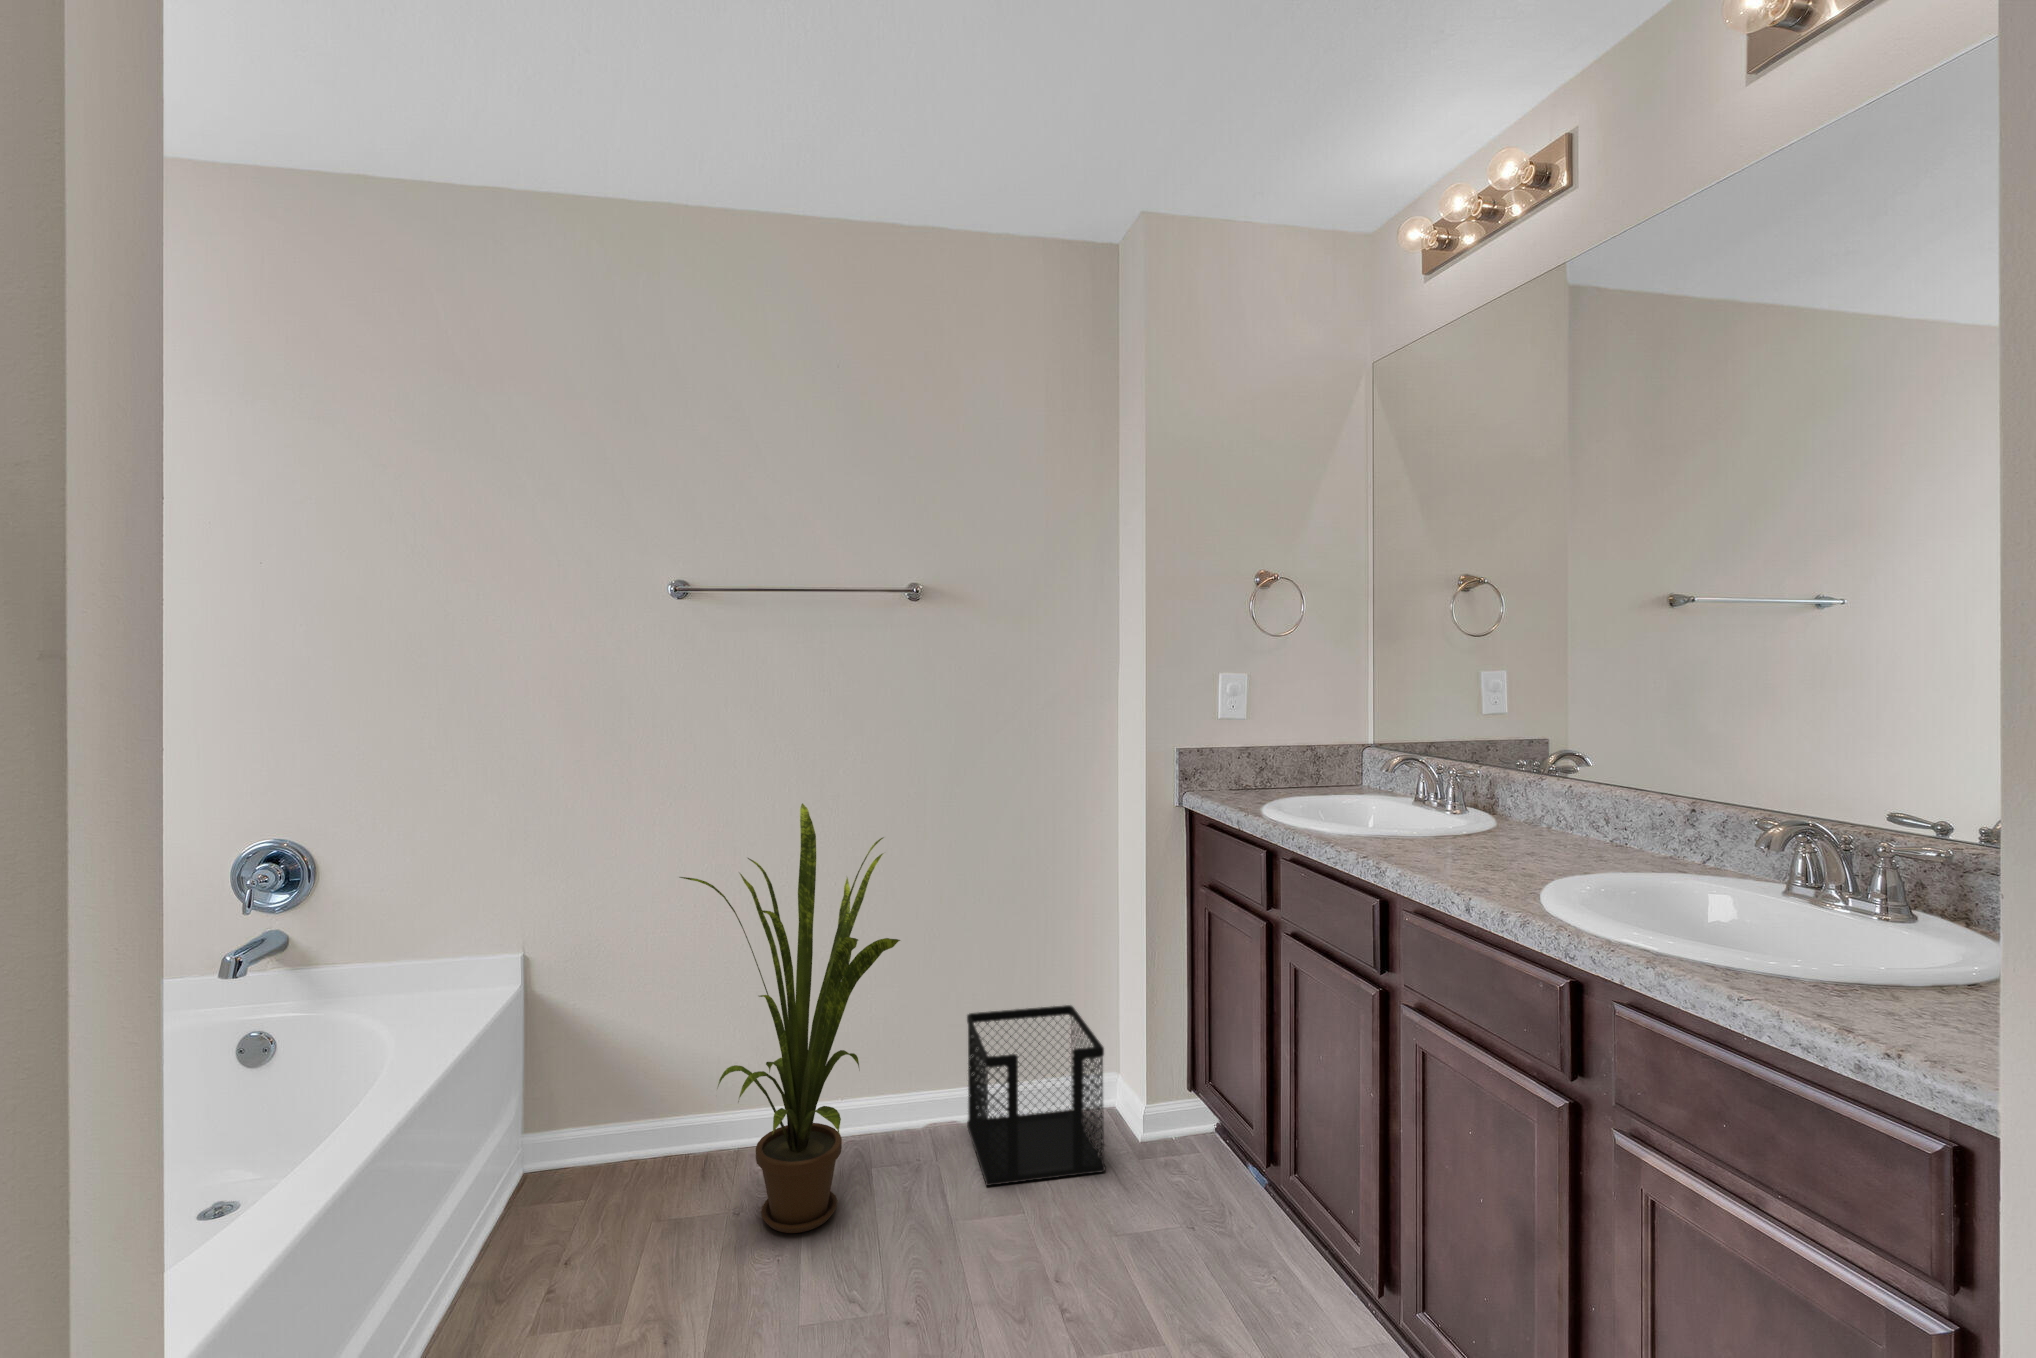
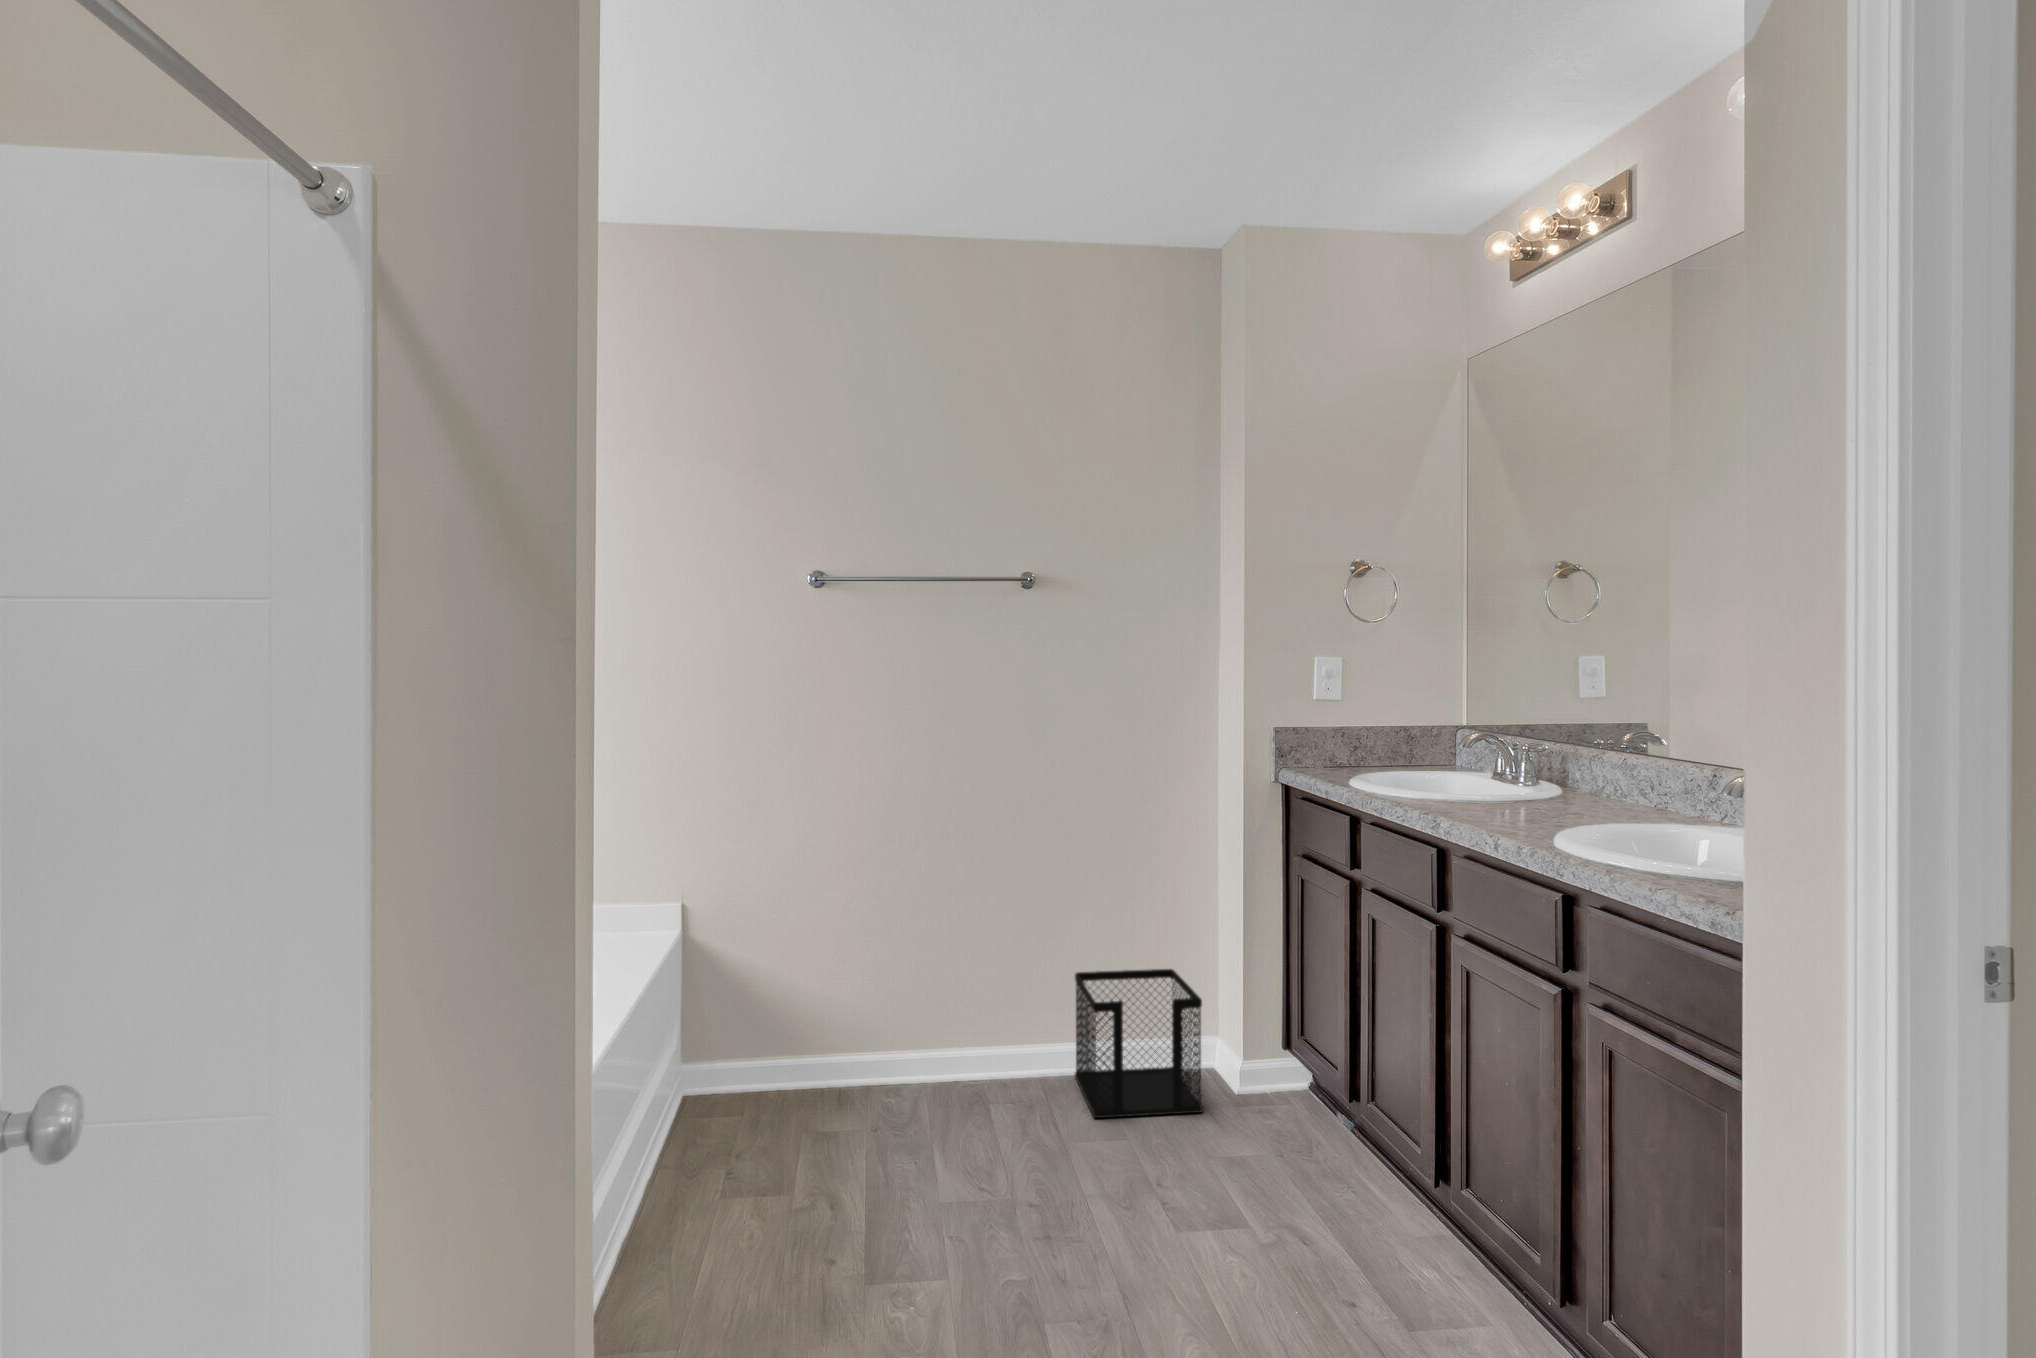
house plant: present [680,803,900,1233] -> none [825,774,1020,1143]

